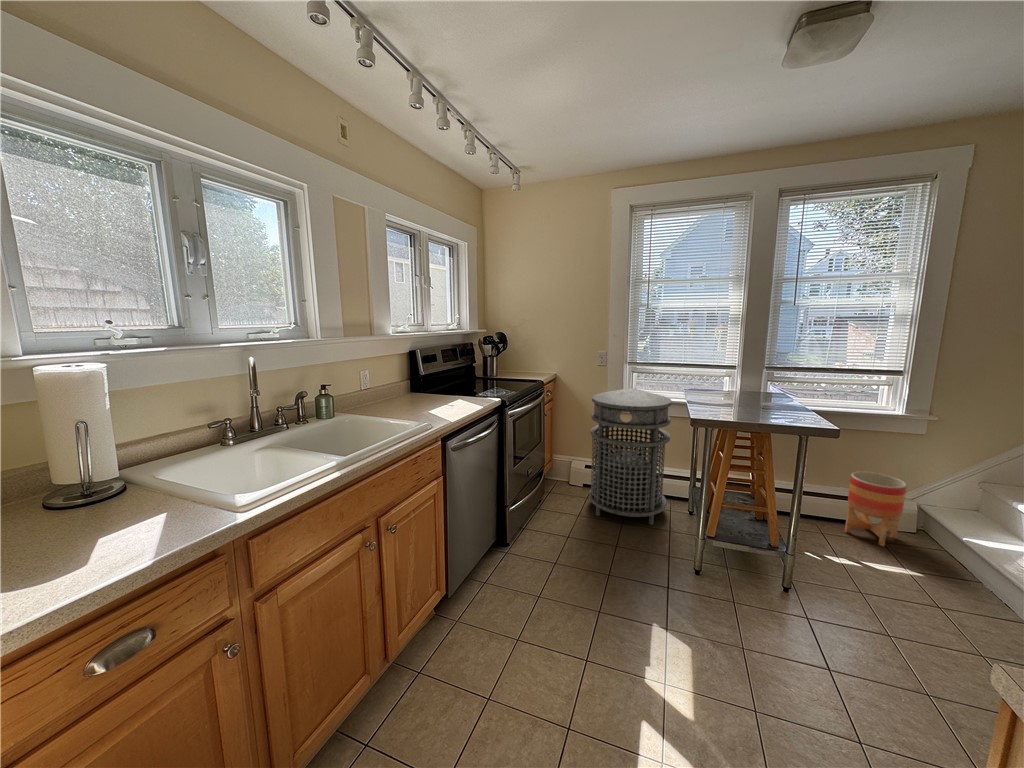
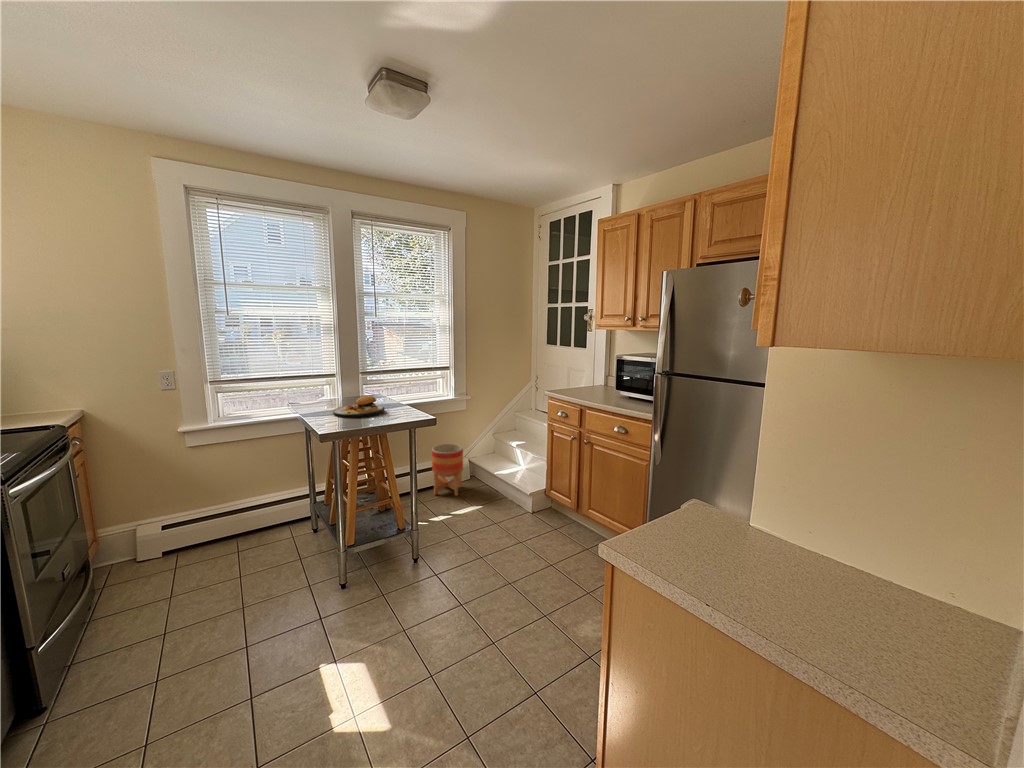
plate: none [715,381,774,412] -> present [333,396,384,418]
trash can: present [589,388,672,525] -> none [165,413,289,585]

